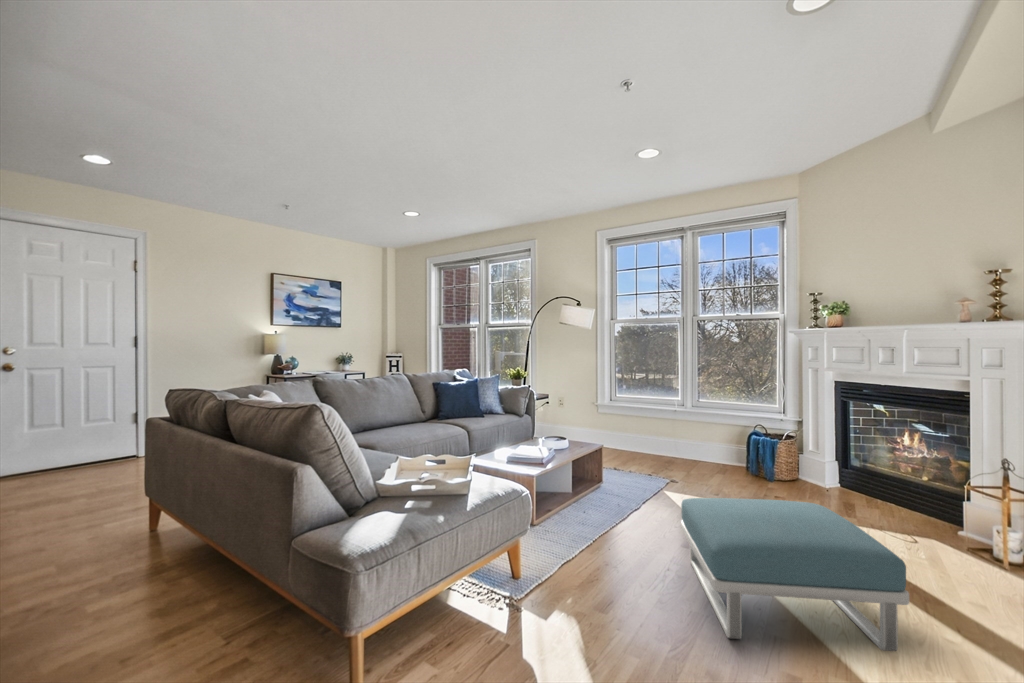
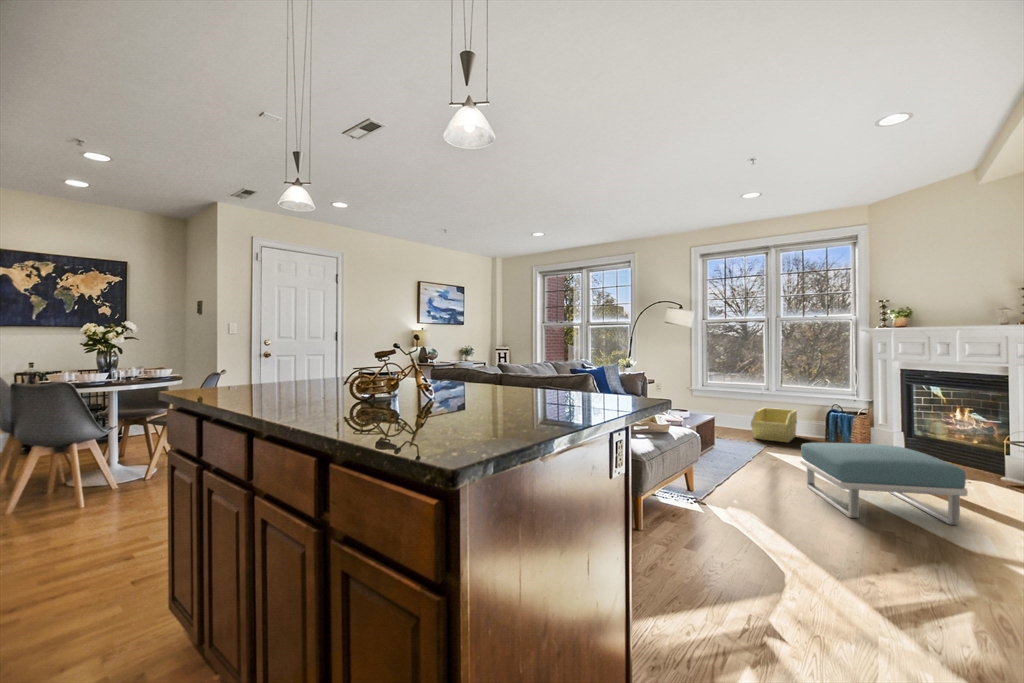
storage bin: none [656,427,716,475] -> present [751,408,797,442]

